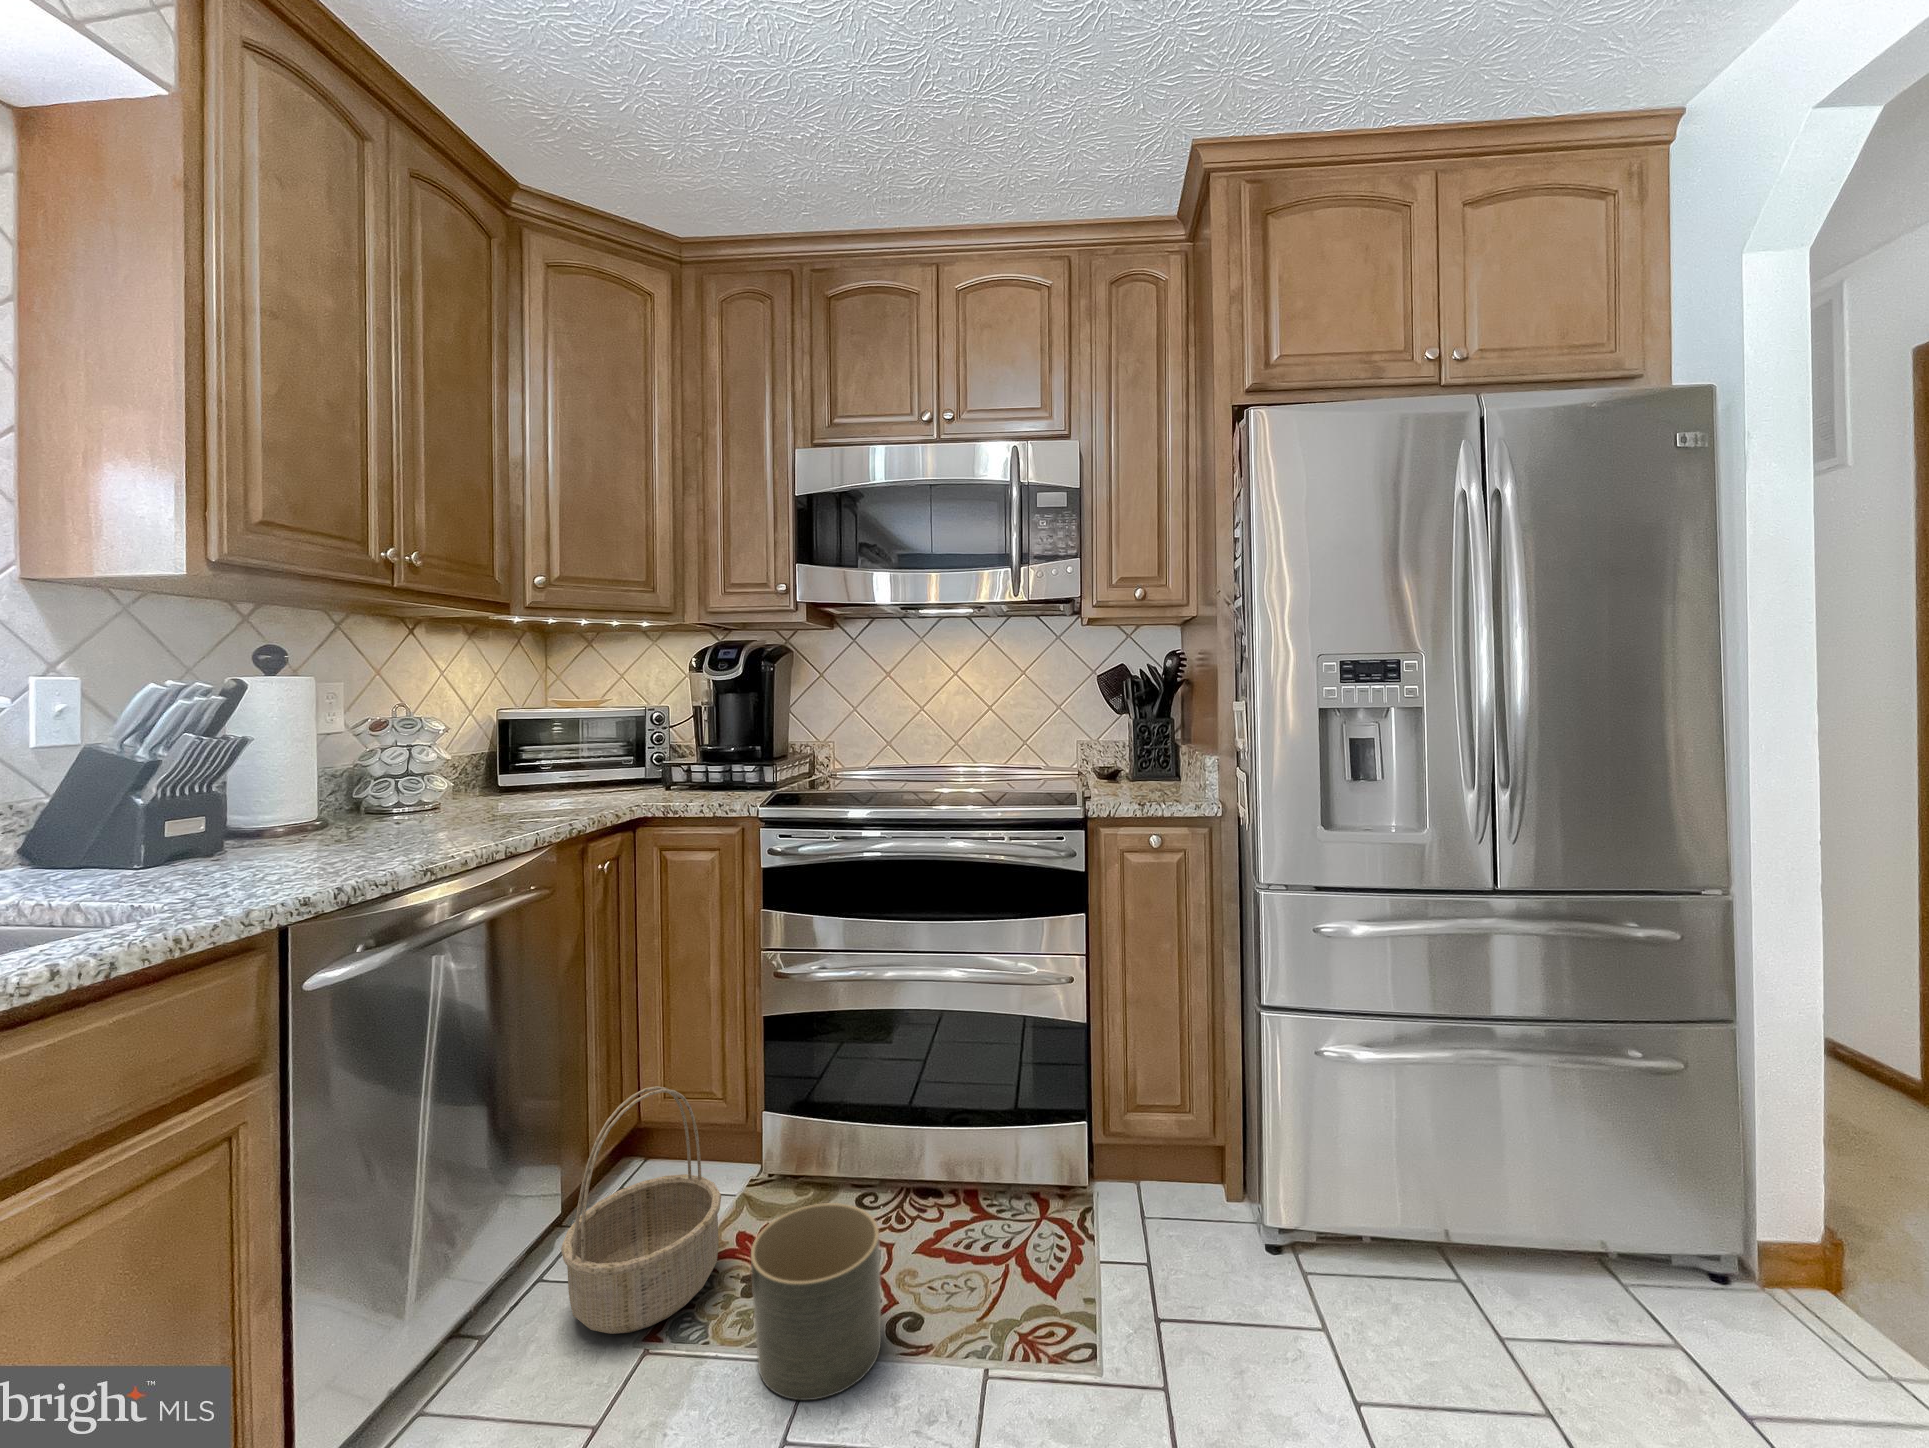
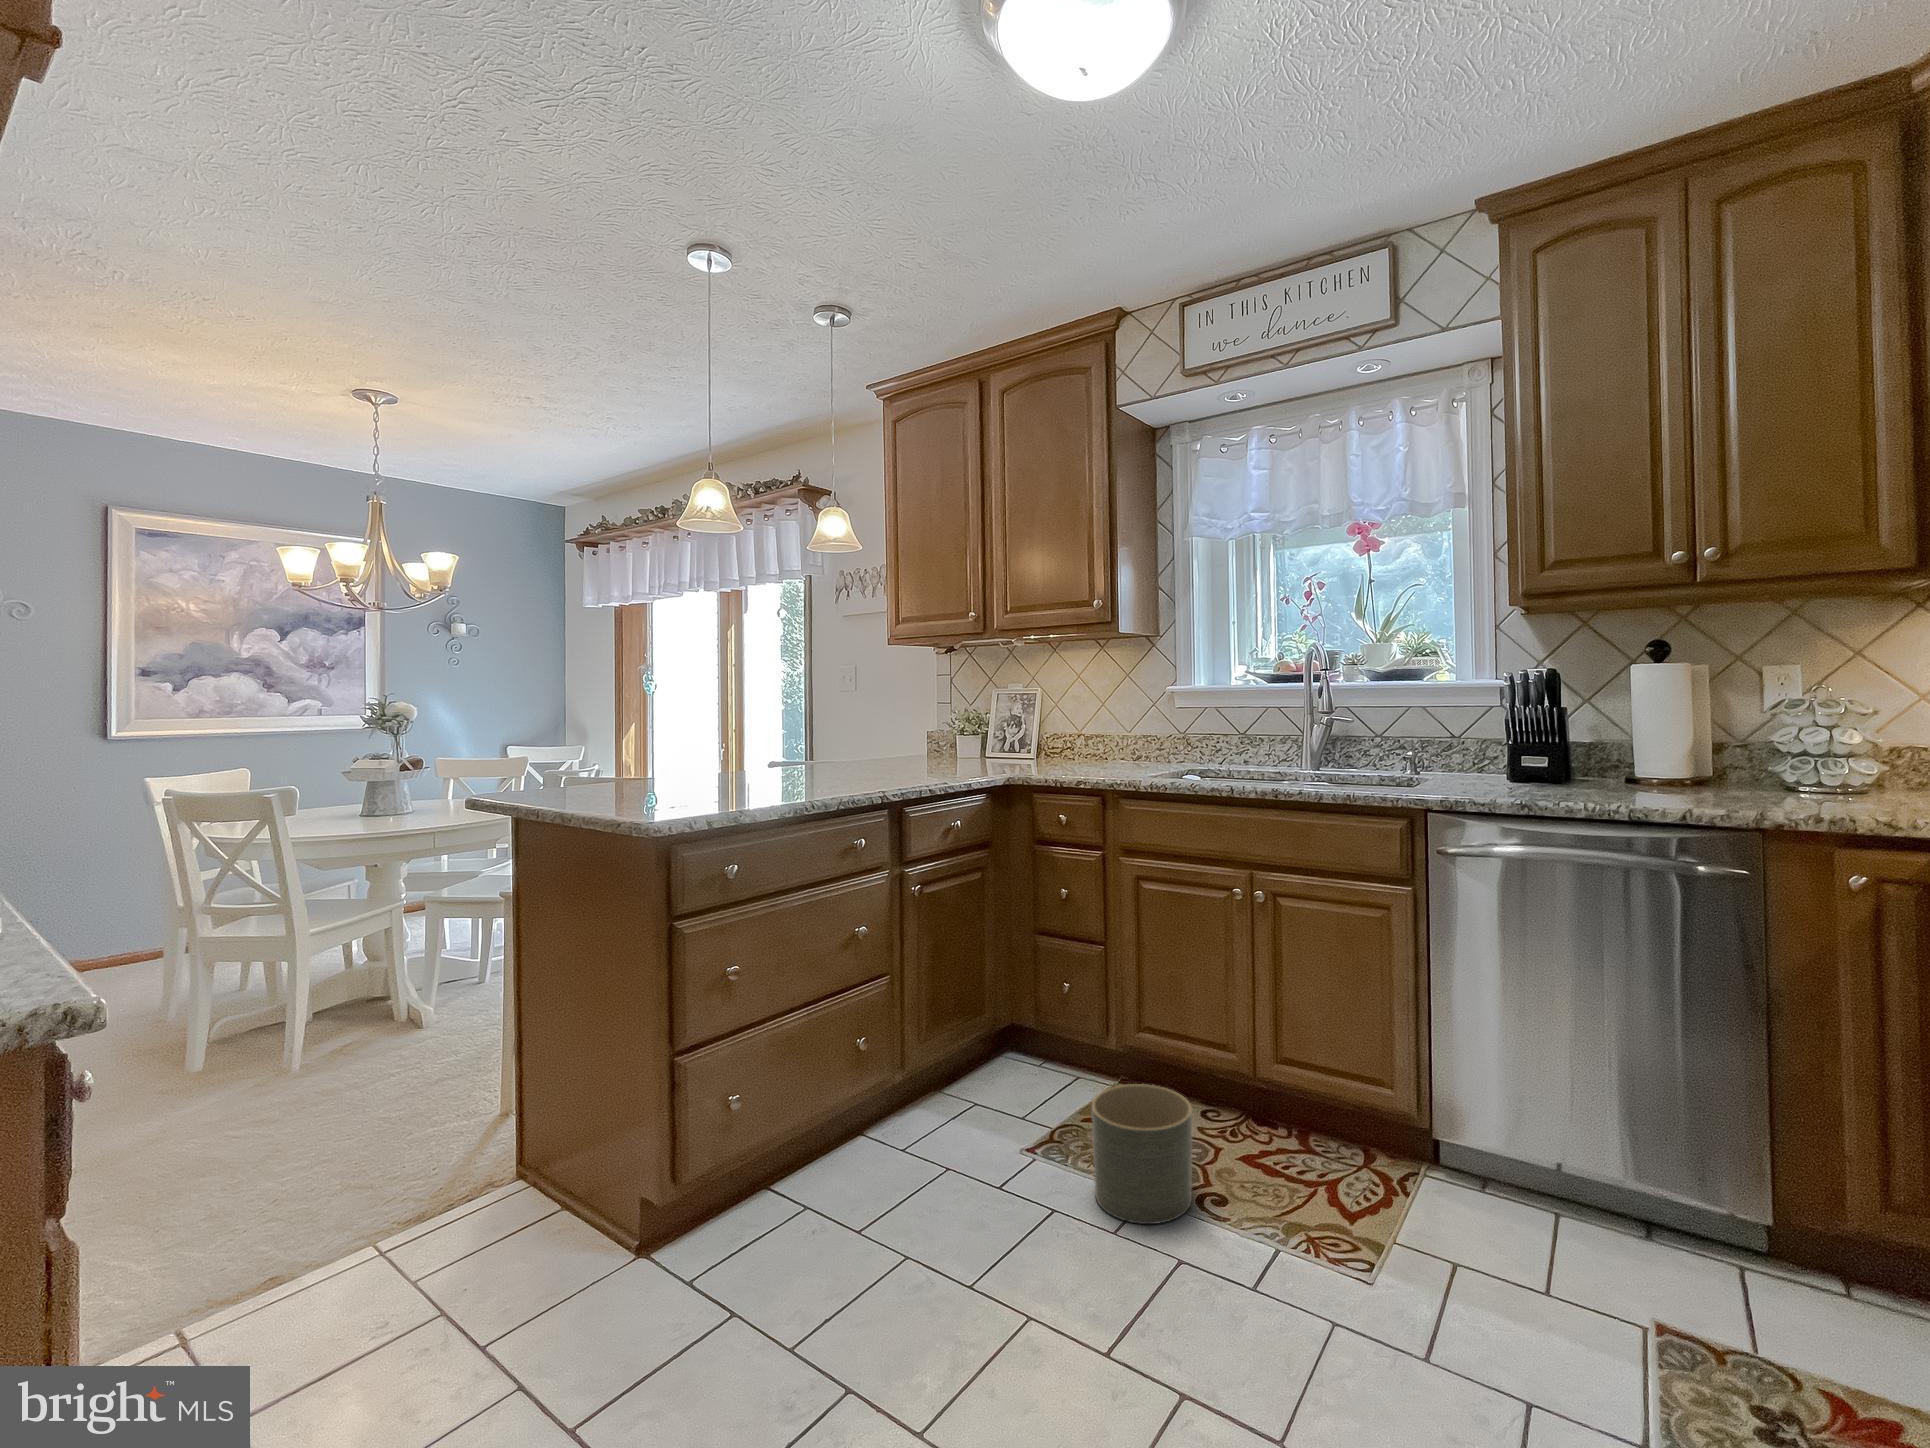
basket: present [561,1086,721,1334] -> none [975,971,1089,1145]

